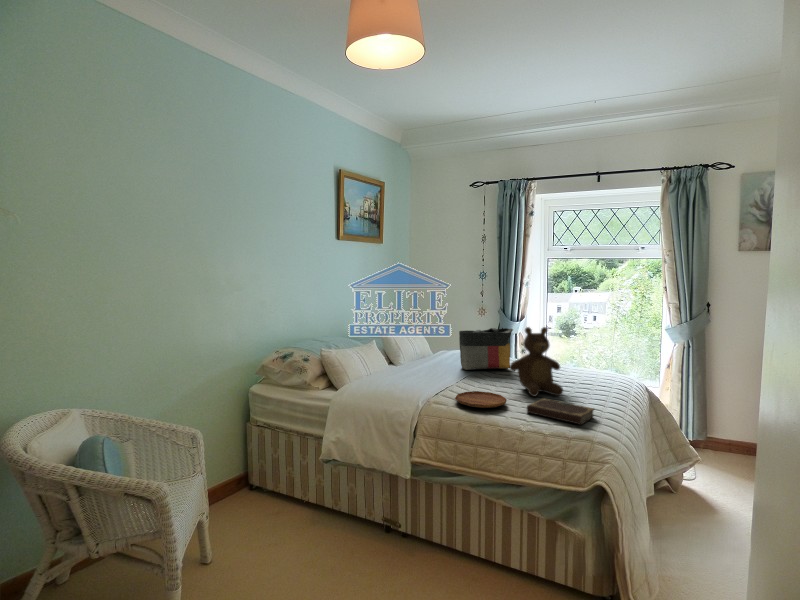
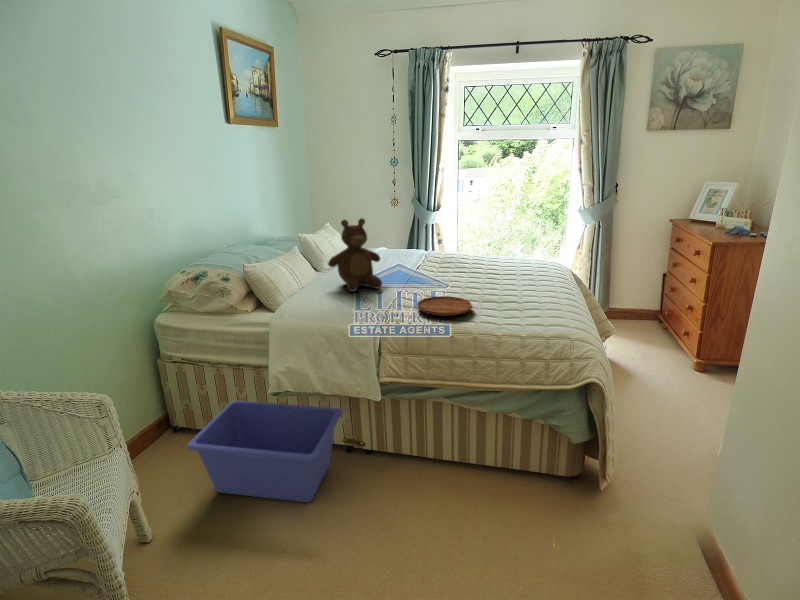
teddy bear: present [510,327,563,396] -> present [328,218,382,292]
tote bag: present [459,328,513,370] -> none [395,222,450,271]
notebook: present [527,399,594,425] -> none [496,297,560,323]
storage bin: none [246,464,380,566] -> present [187,401,342,502]

